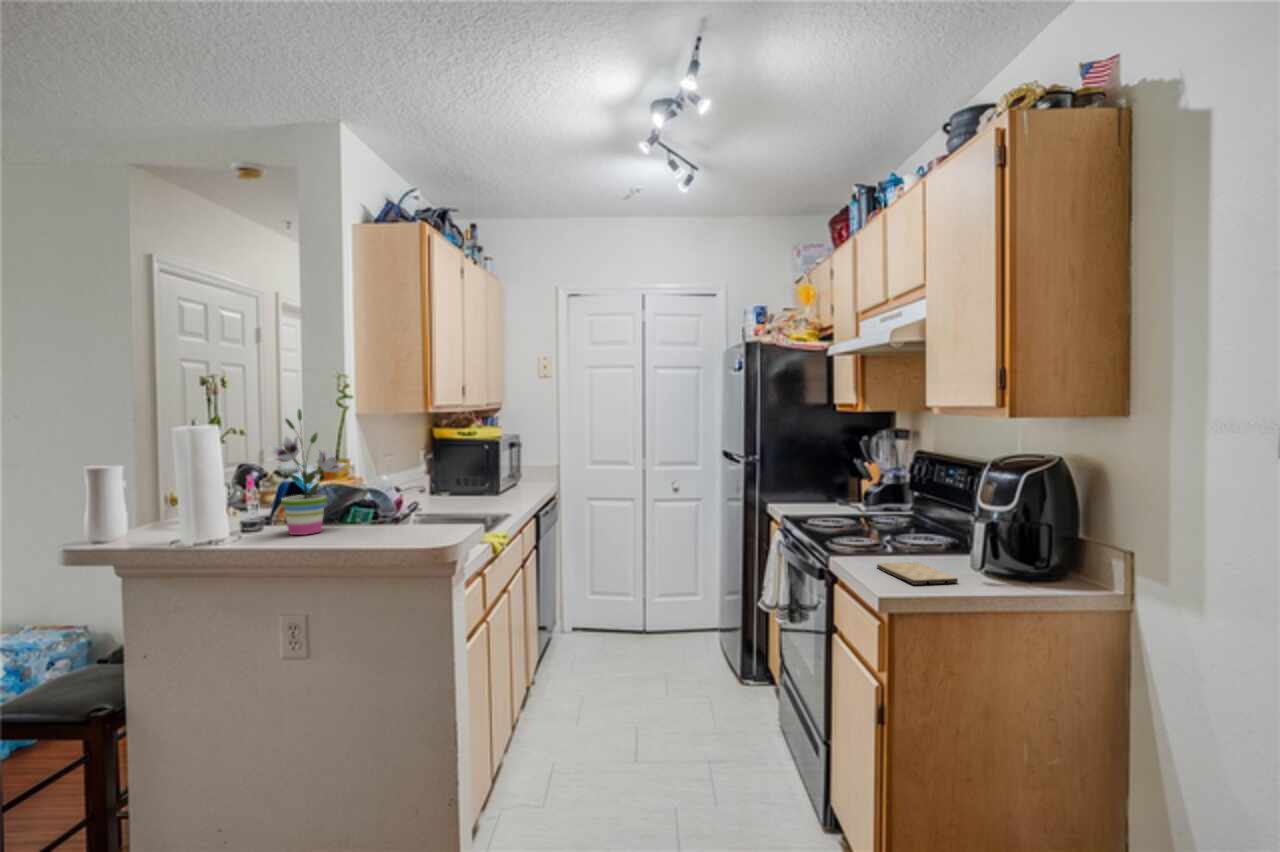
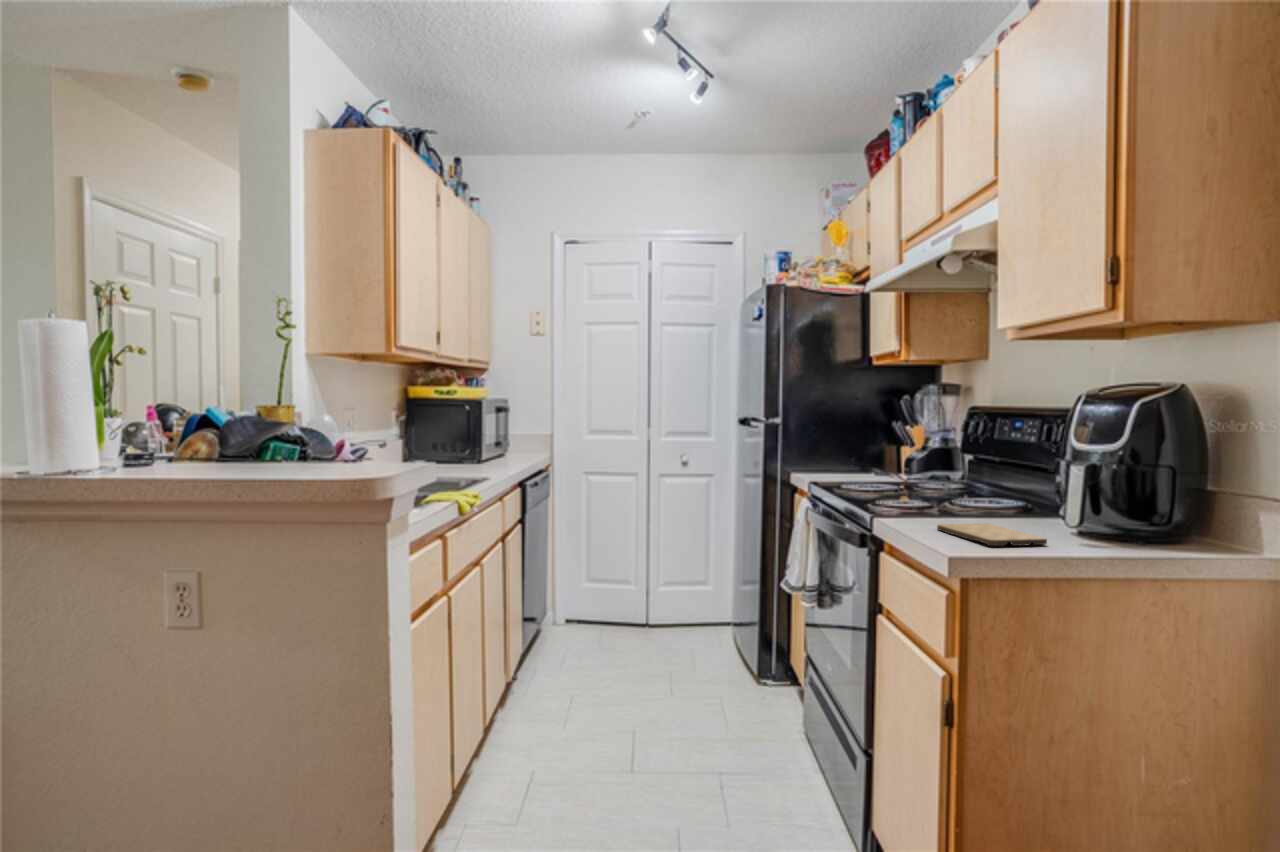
potted plant: present [267,409,345,535] -> none [142,308,263,468]

